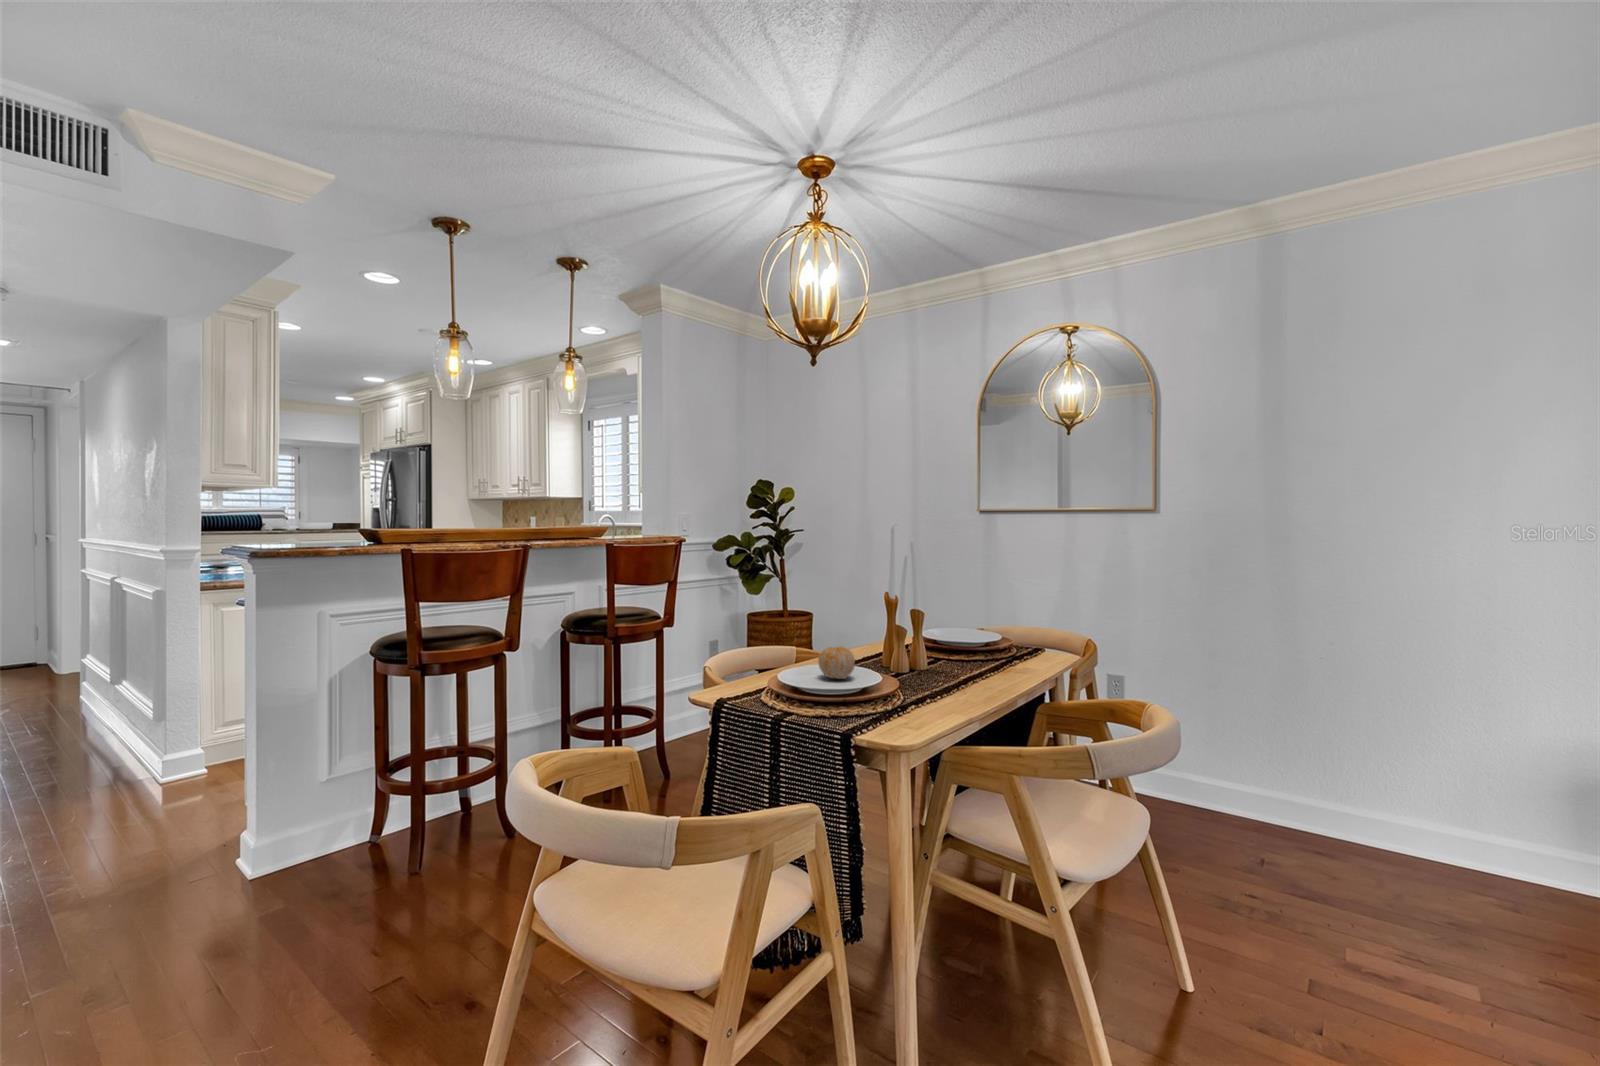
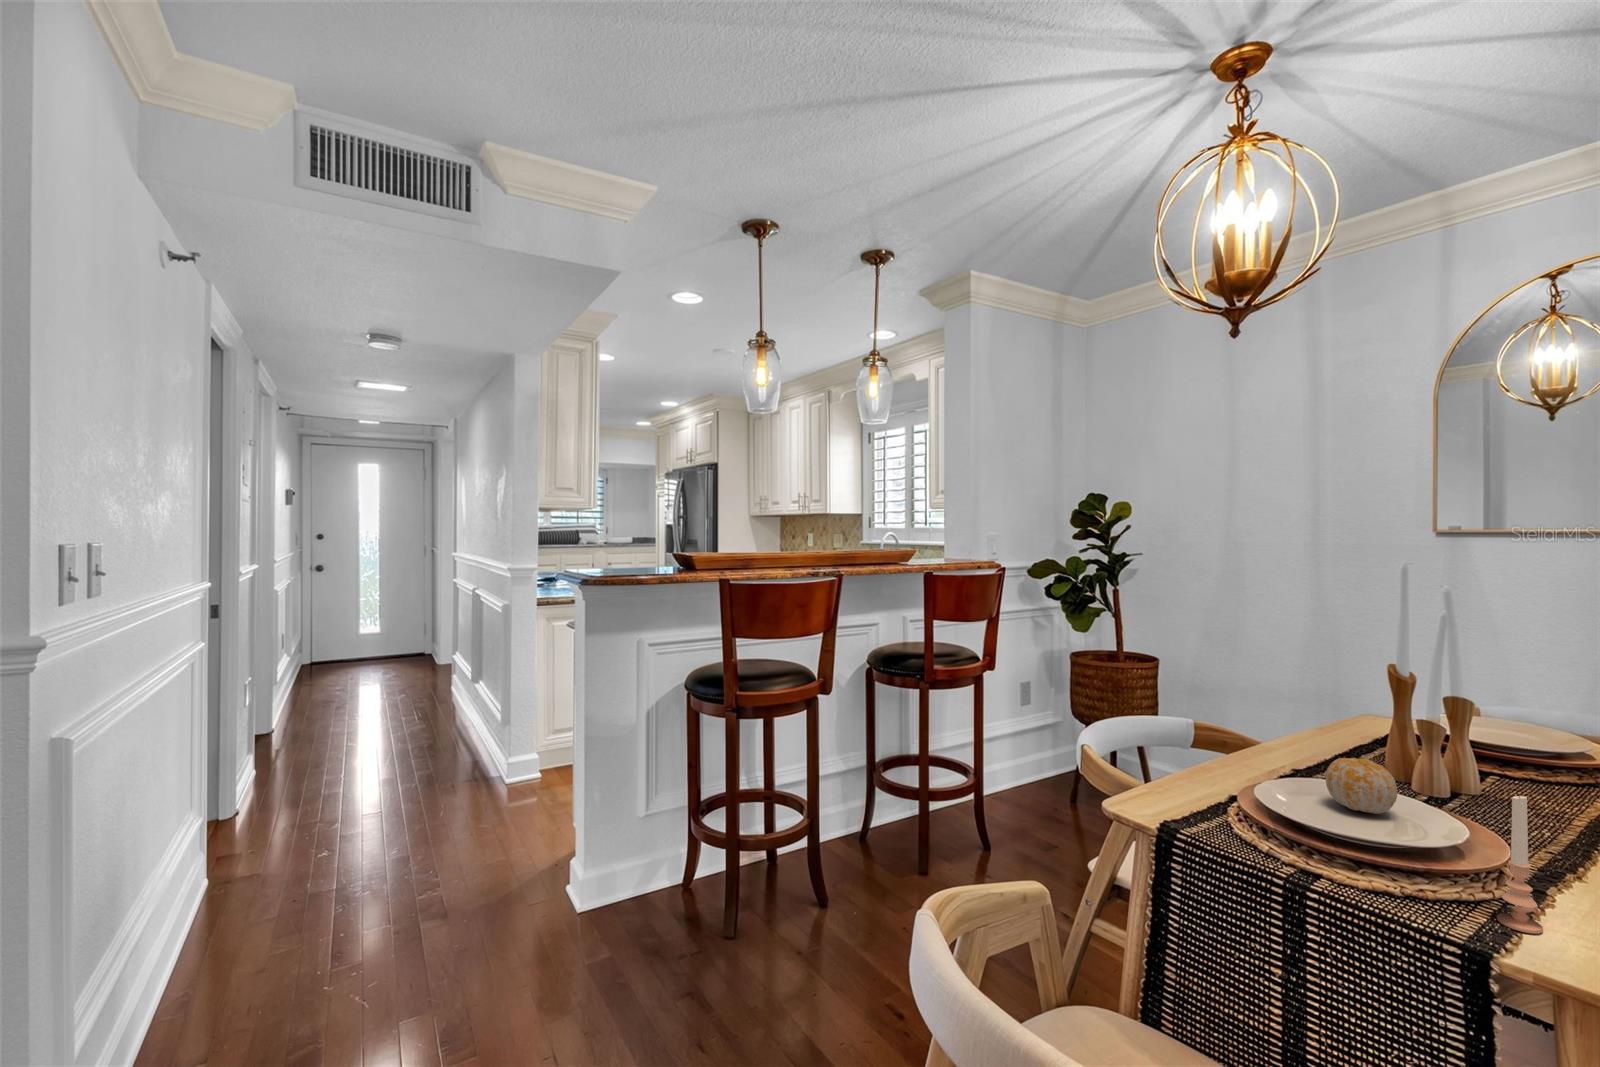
candle: none [868,647,887,724] -> present [1497,795,1543,934]

